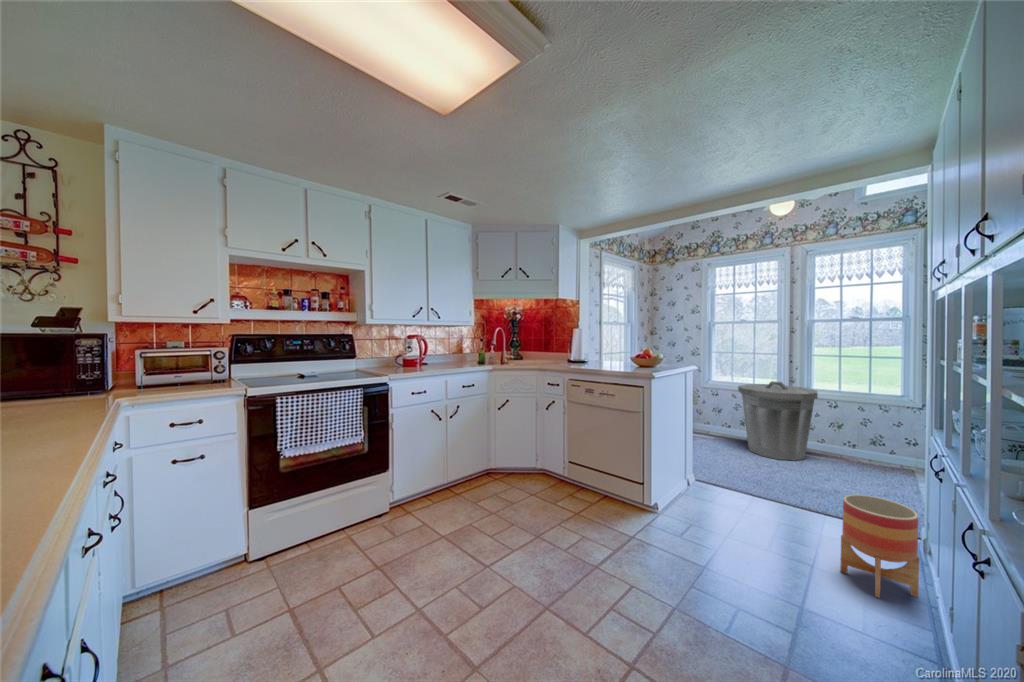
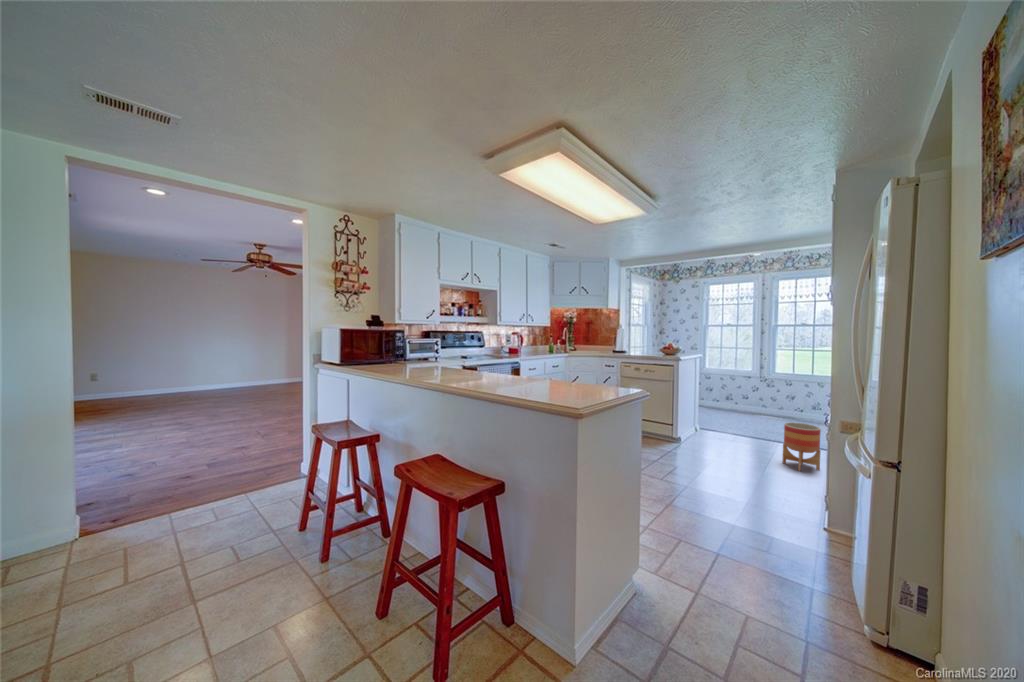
trash can: present [738,381,818,460] -> none [725,367,778,419]

